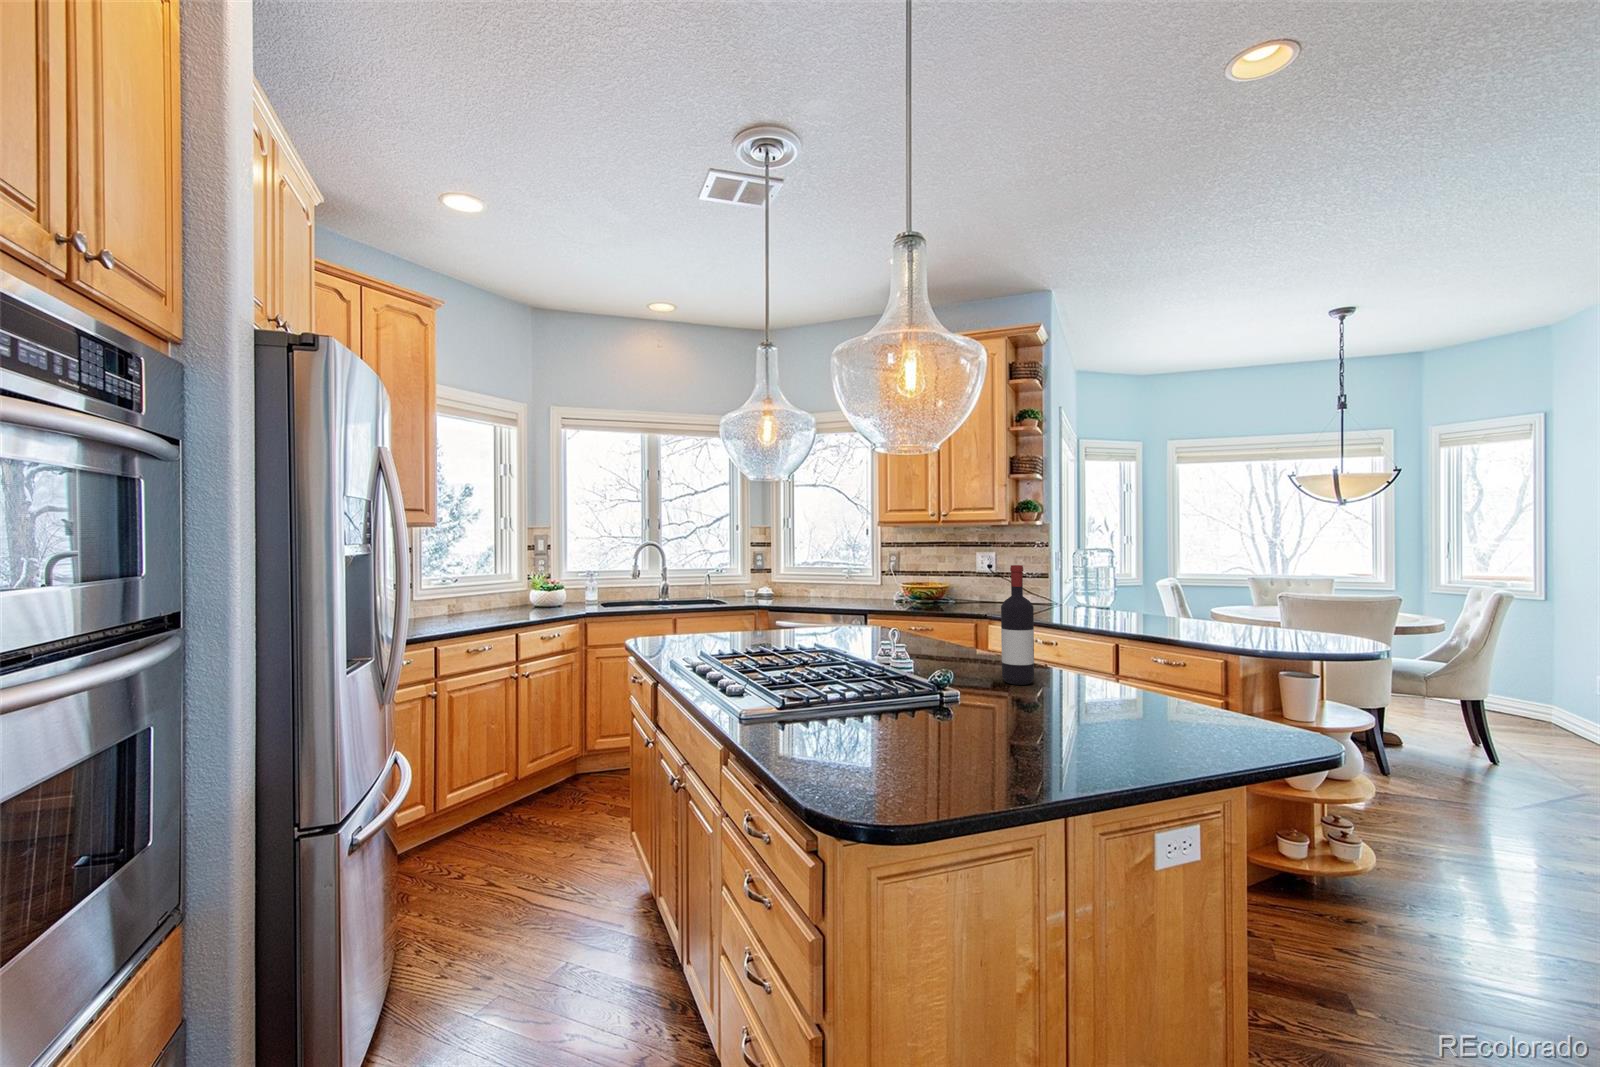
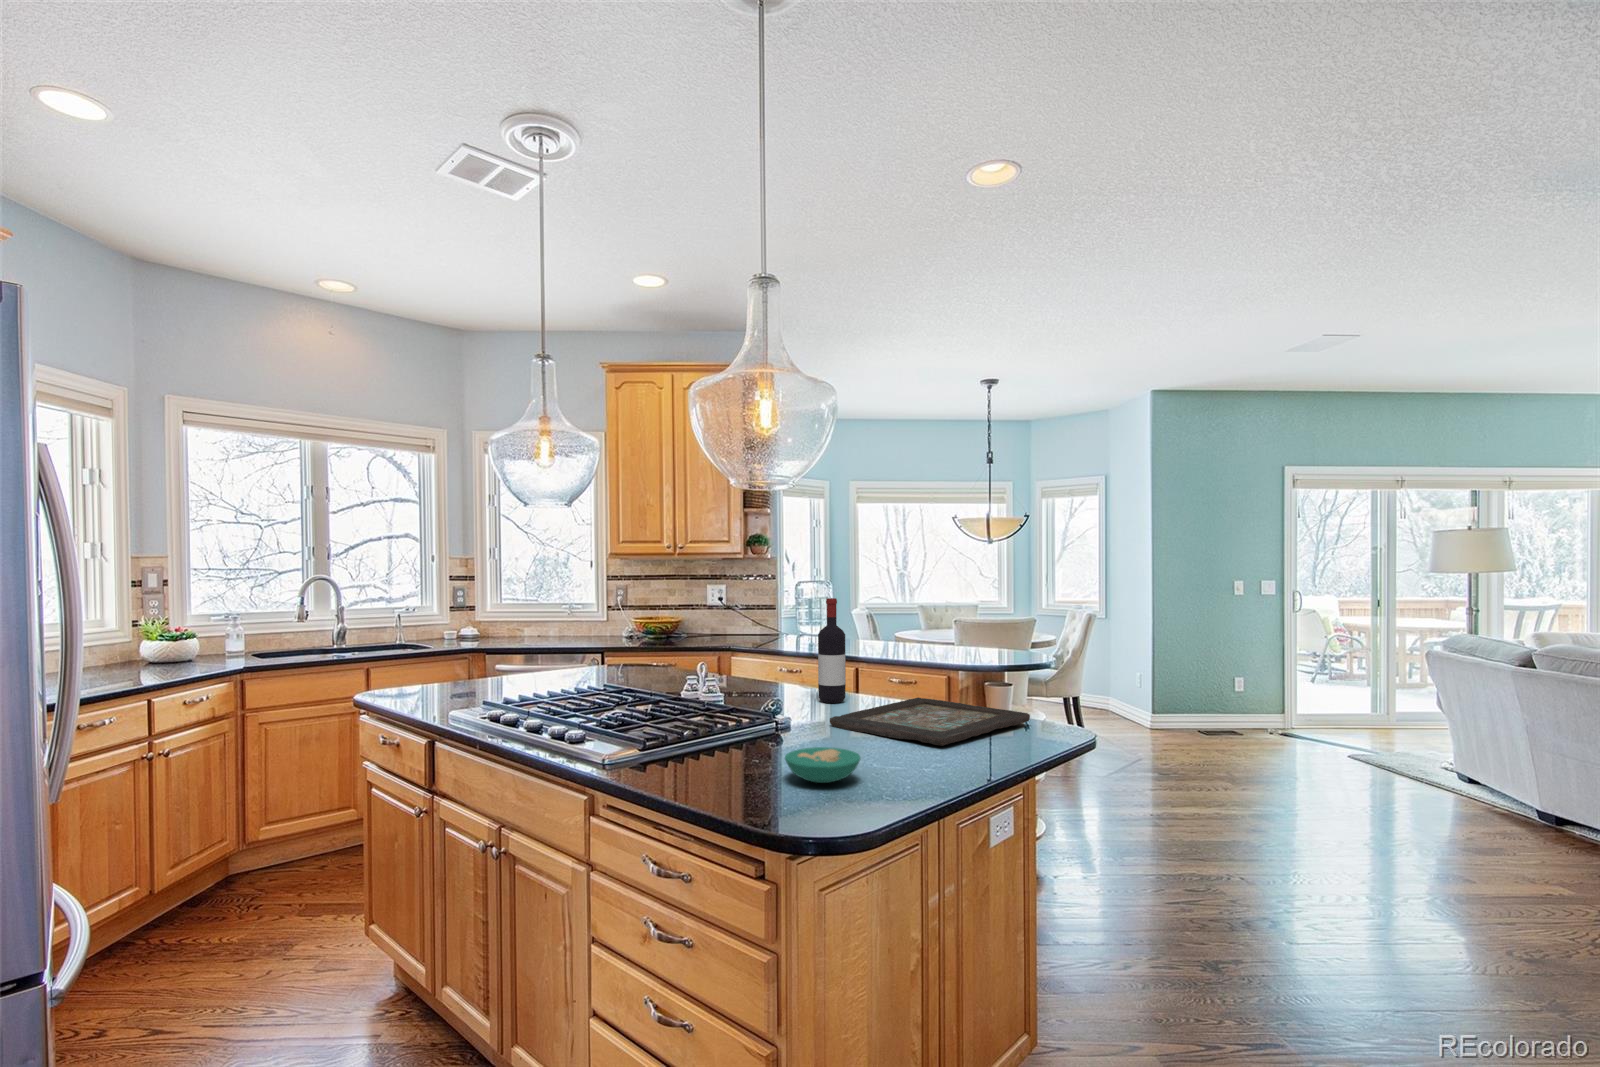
decorative tray: none [981,687,1259,756] -> present [830,698,1030,746]
bowl: none [843,740,935,787] -> present [785,747,860,783]

